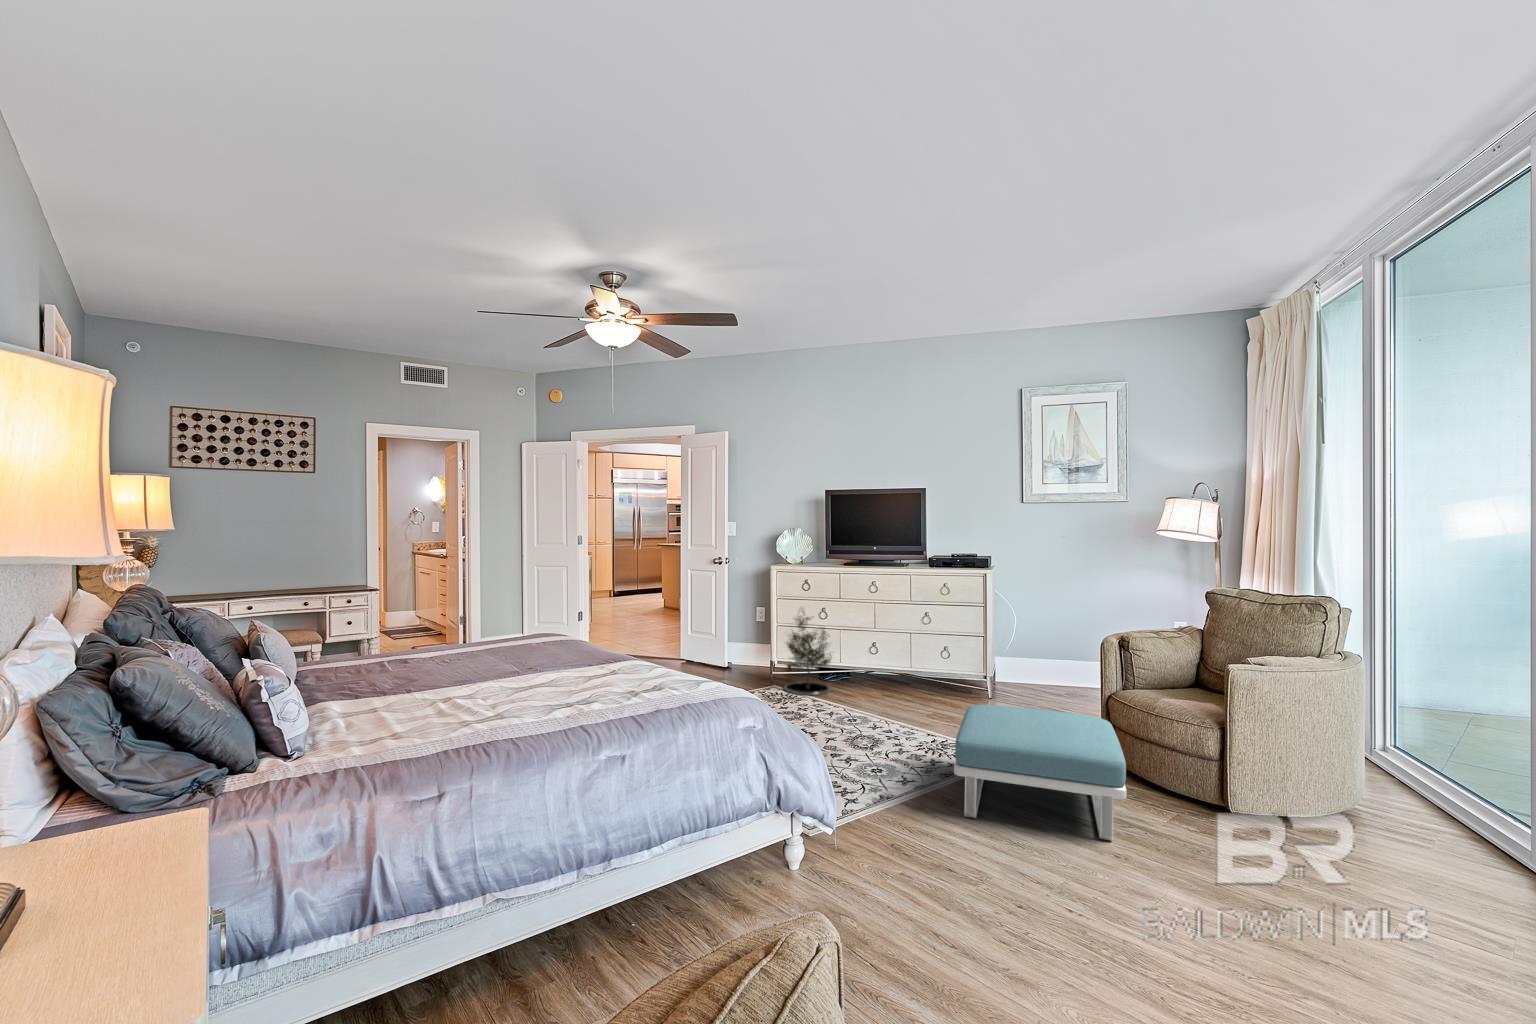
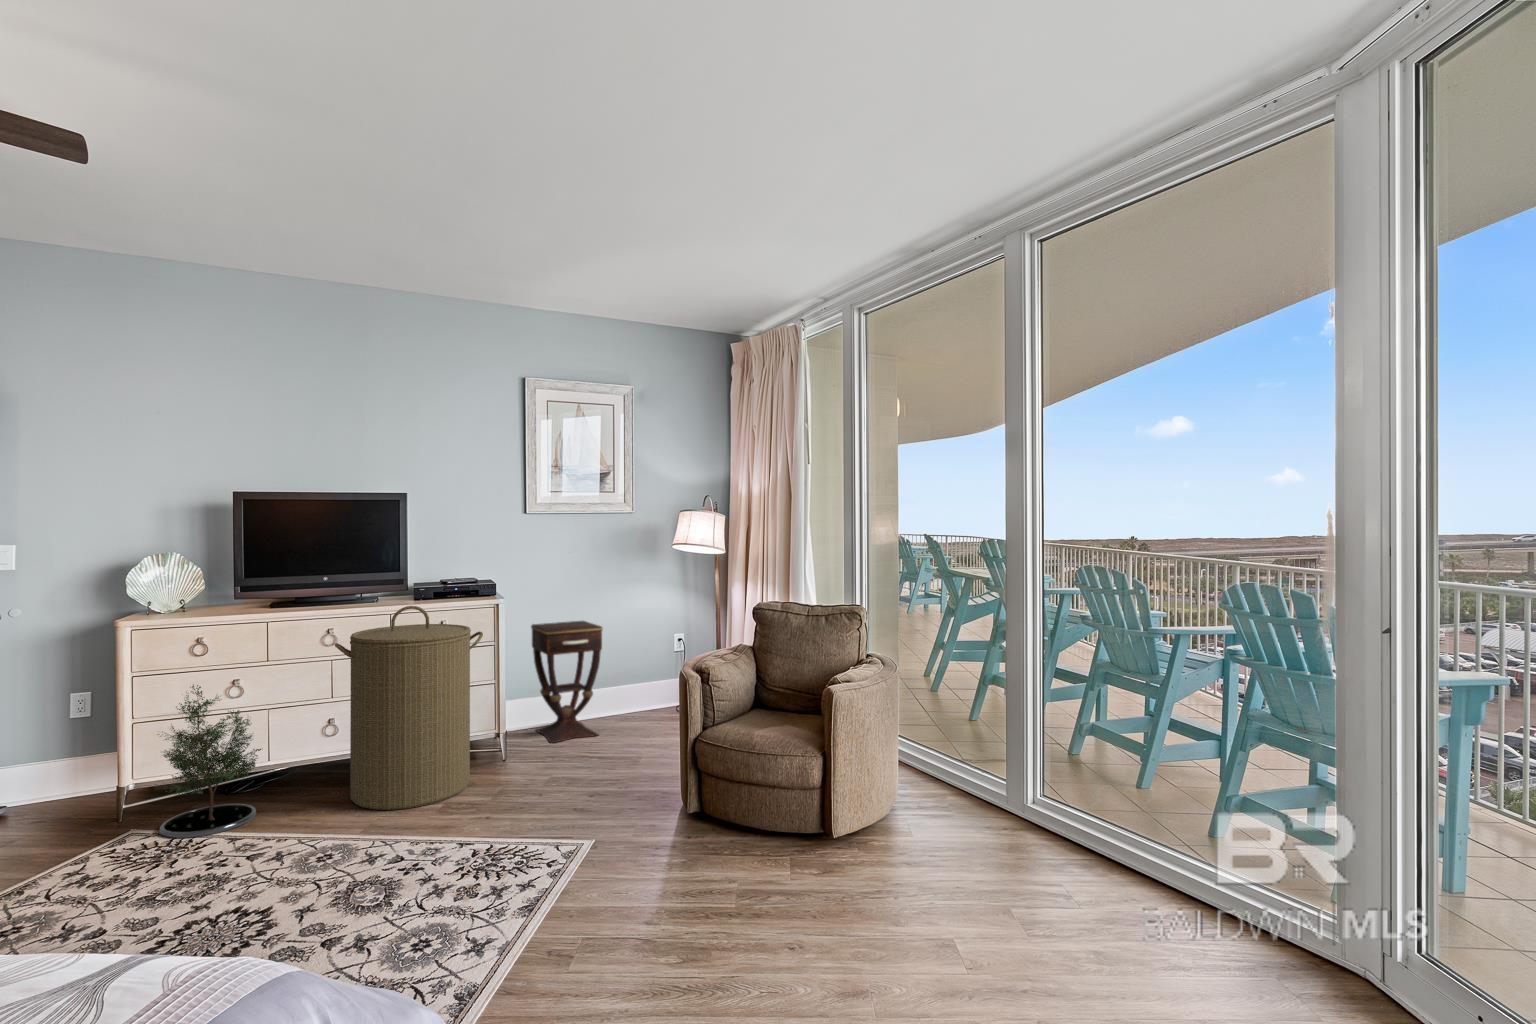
laundry hamper: none [873,571,970,710] -> present [335,606,483,810]
side table: none [1025,599,1082,698] -> present [531,621,603,743]
footstool: present [954,705,1127,841] -> none [546,770,786,973]

